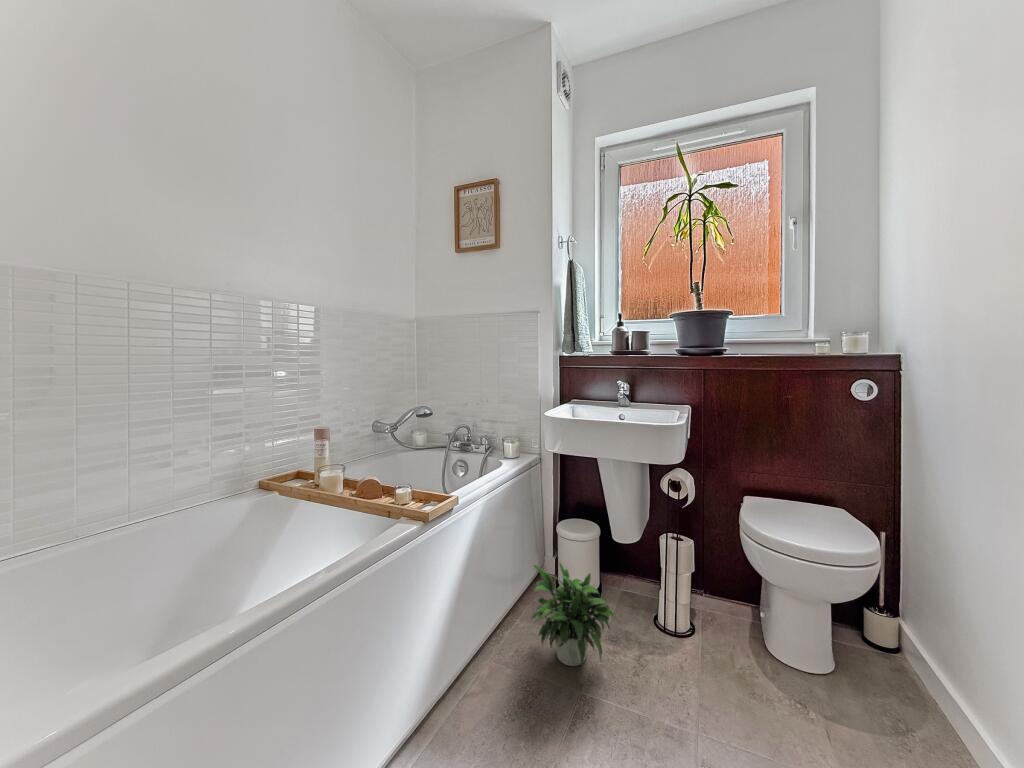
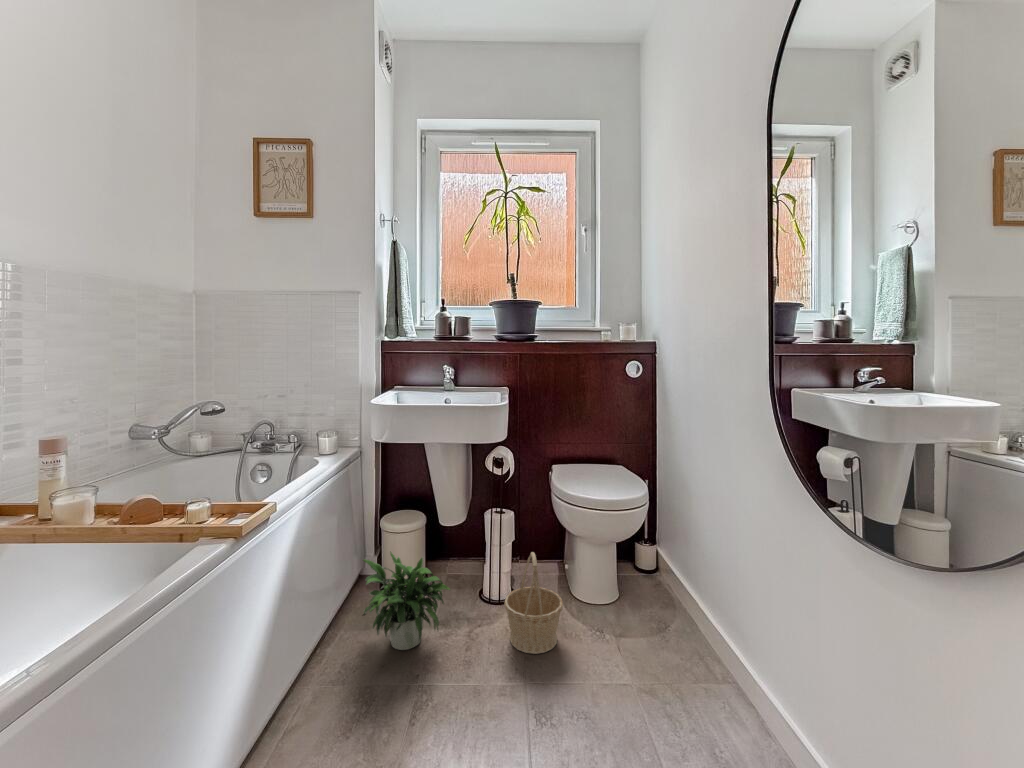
basket: none [677,598,753,724] -> present [504,552,563,654]

